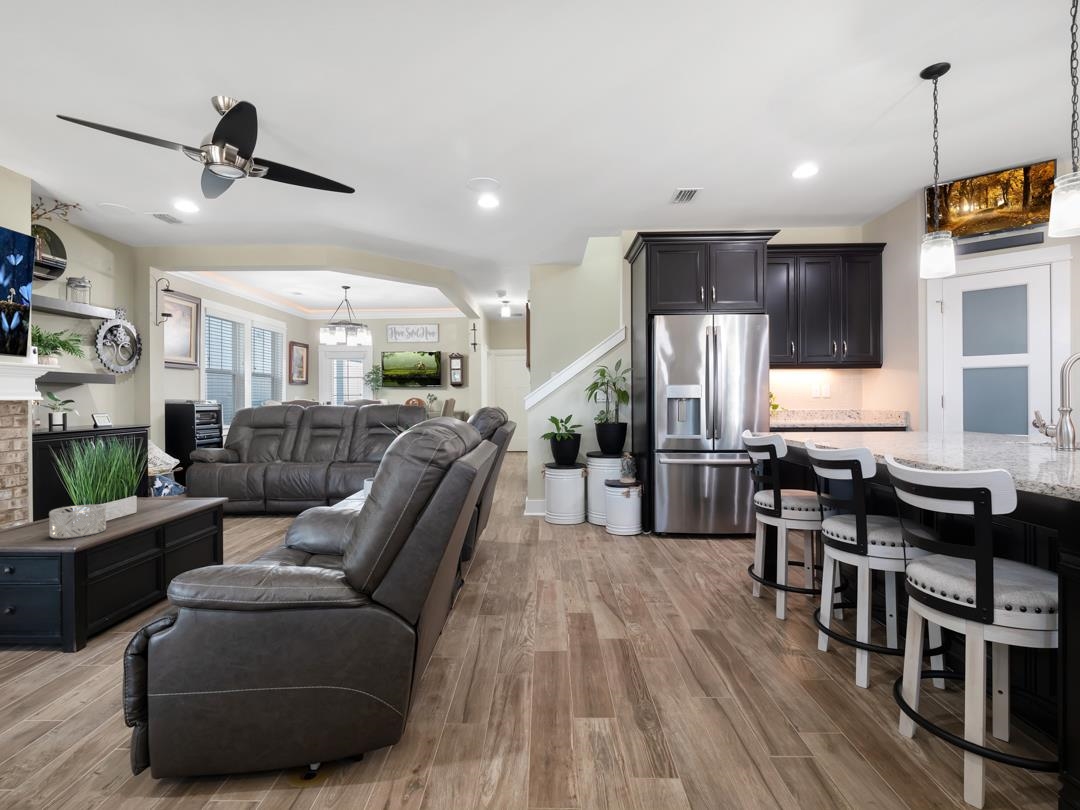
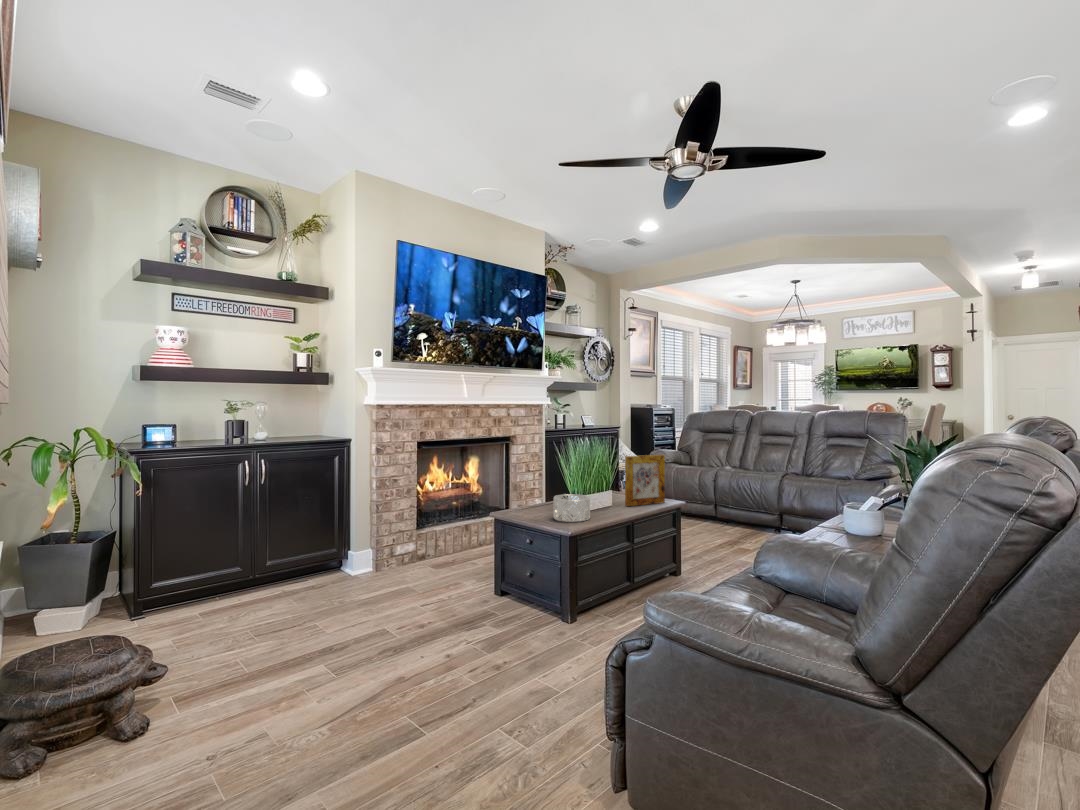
picture frame: none [155,452,205,510] -> present [625,455,665,506]

